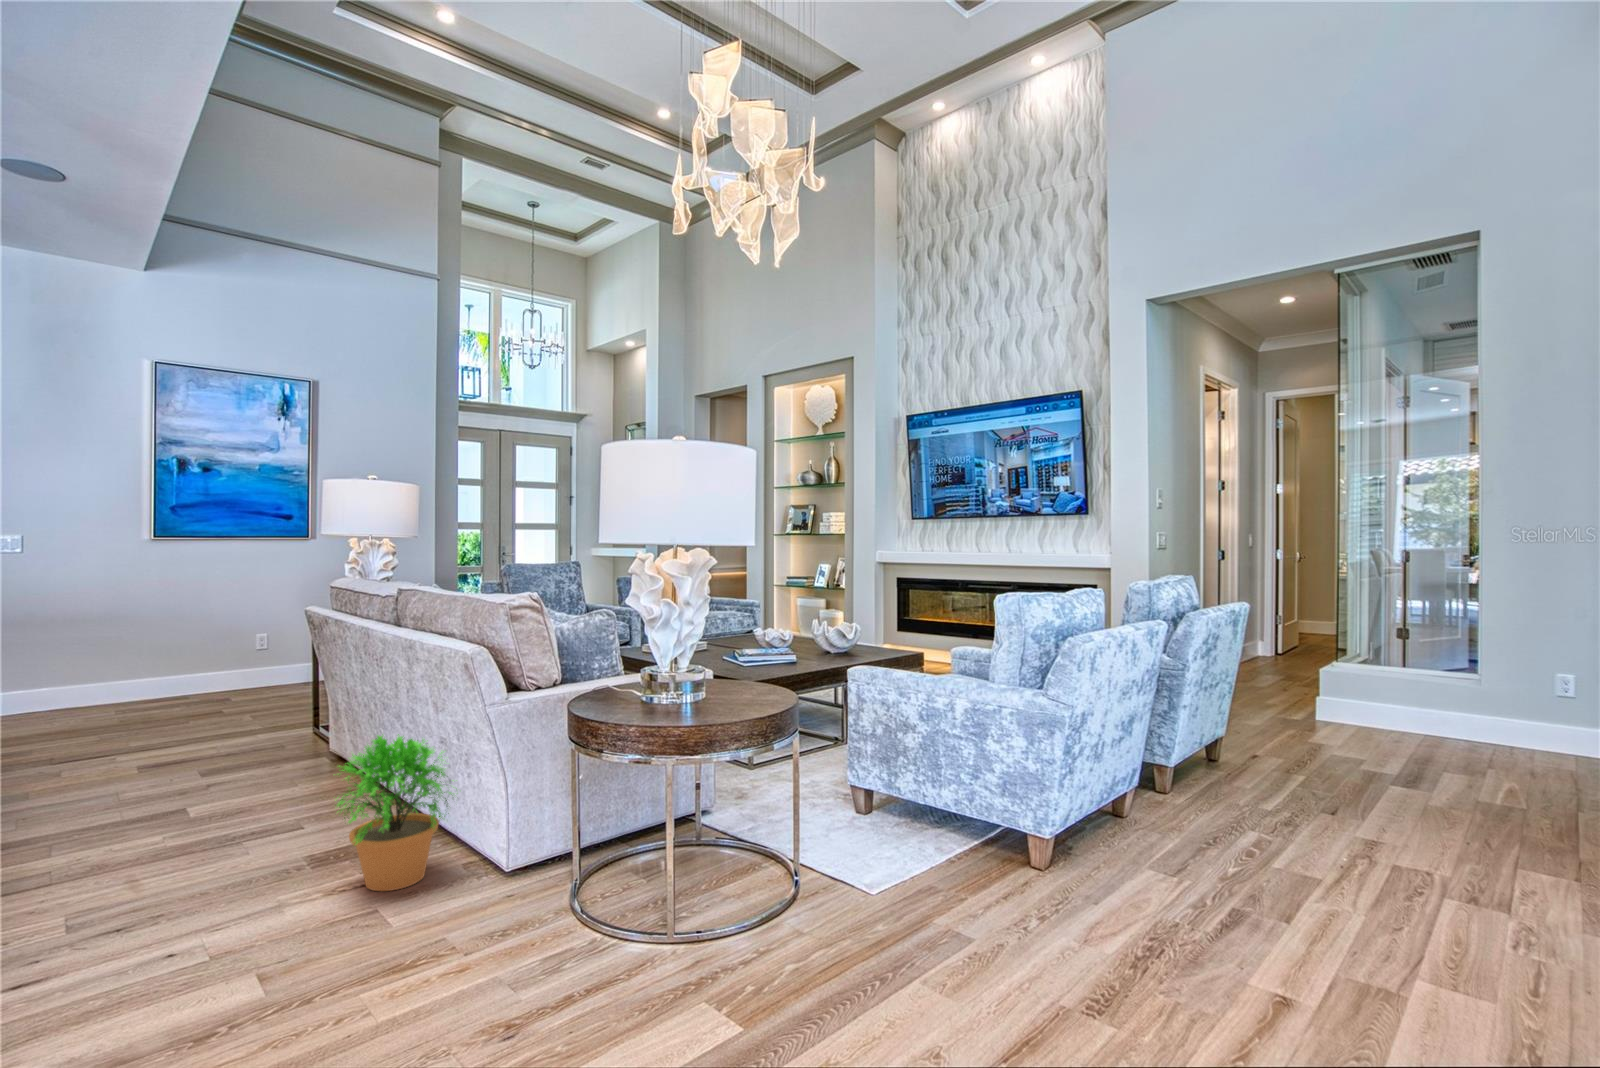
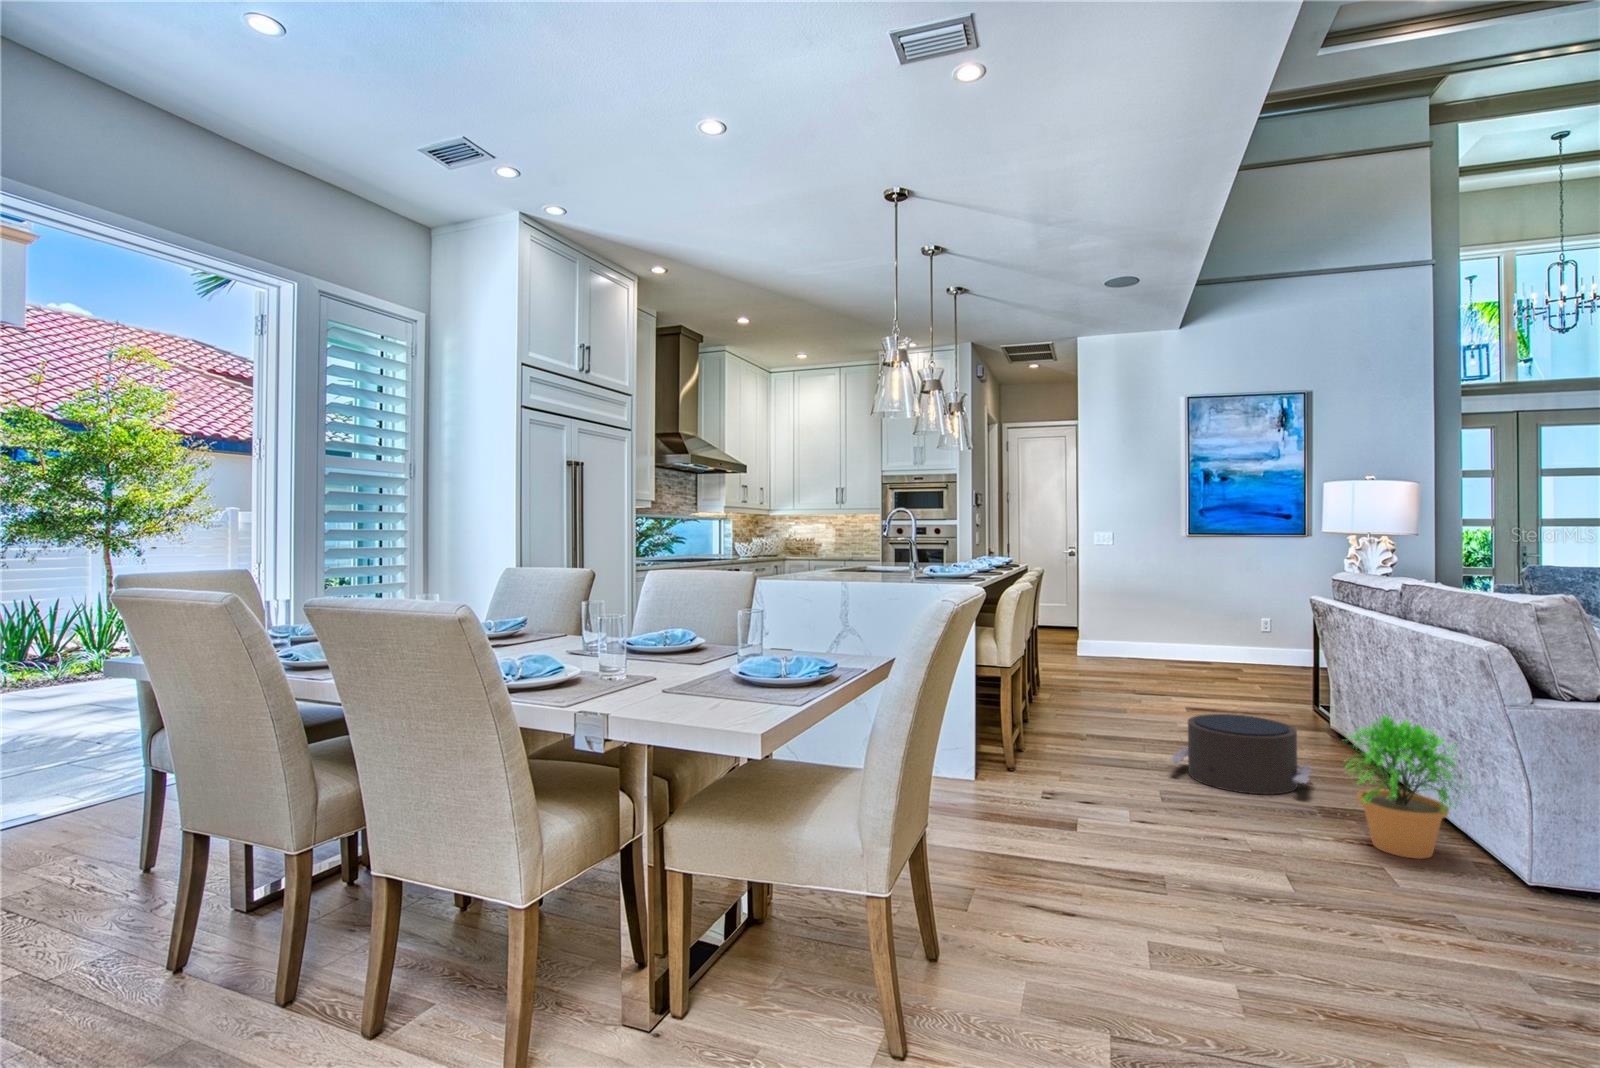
pouf: none [102,764,303,877] -> present [1171,714,1311,794]

